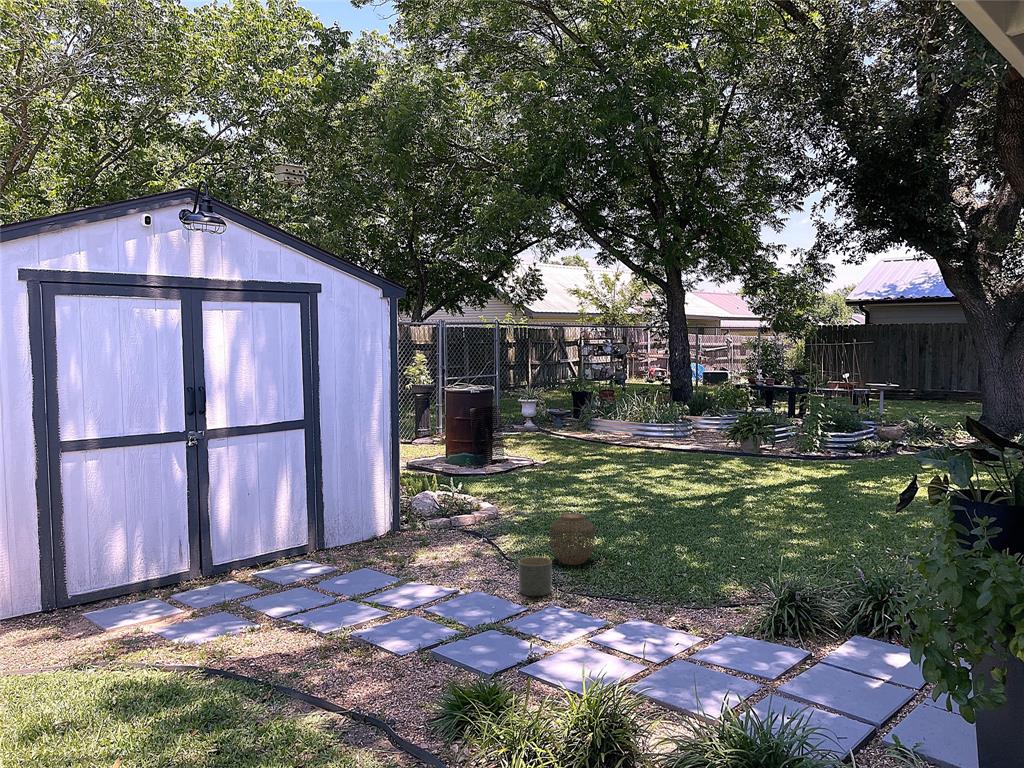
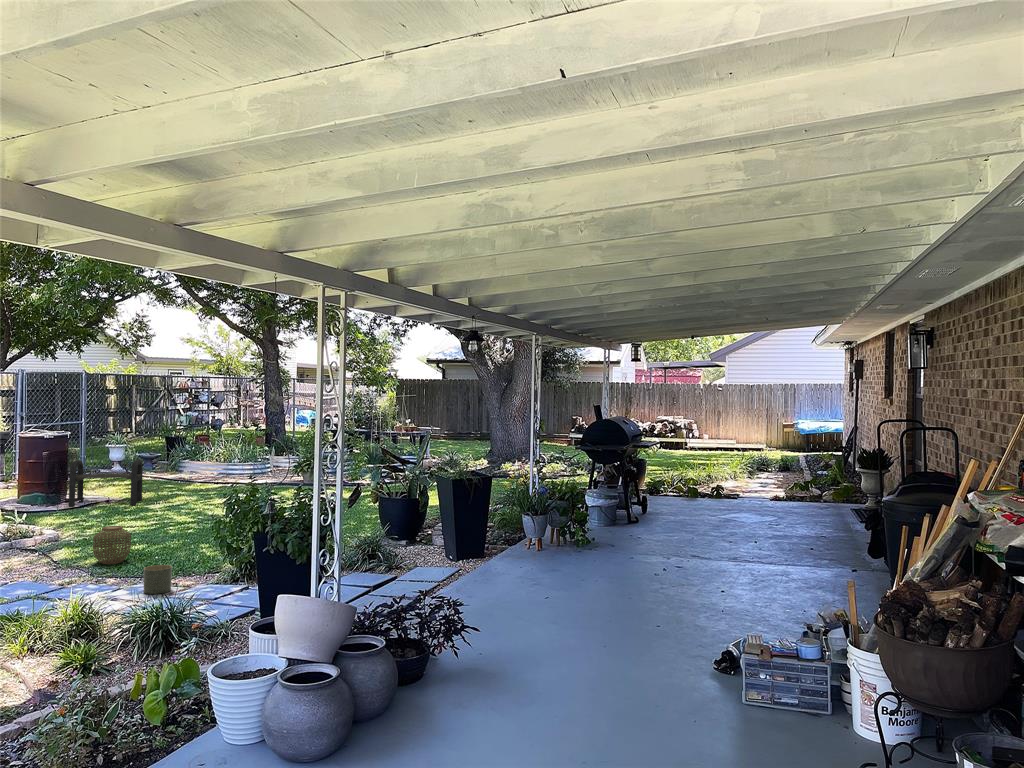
bench: none [495,418,567,471] -> present [69,460,142,507]
planter: present [518,557,552,596] -> present [144,565,172,594]

